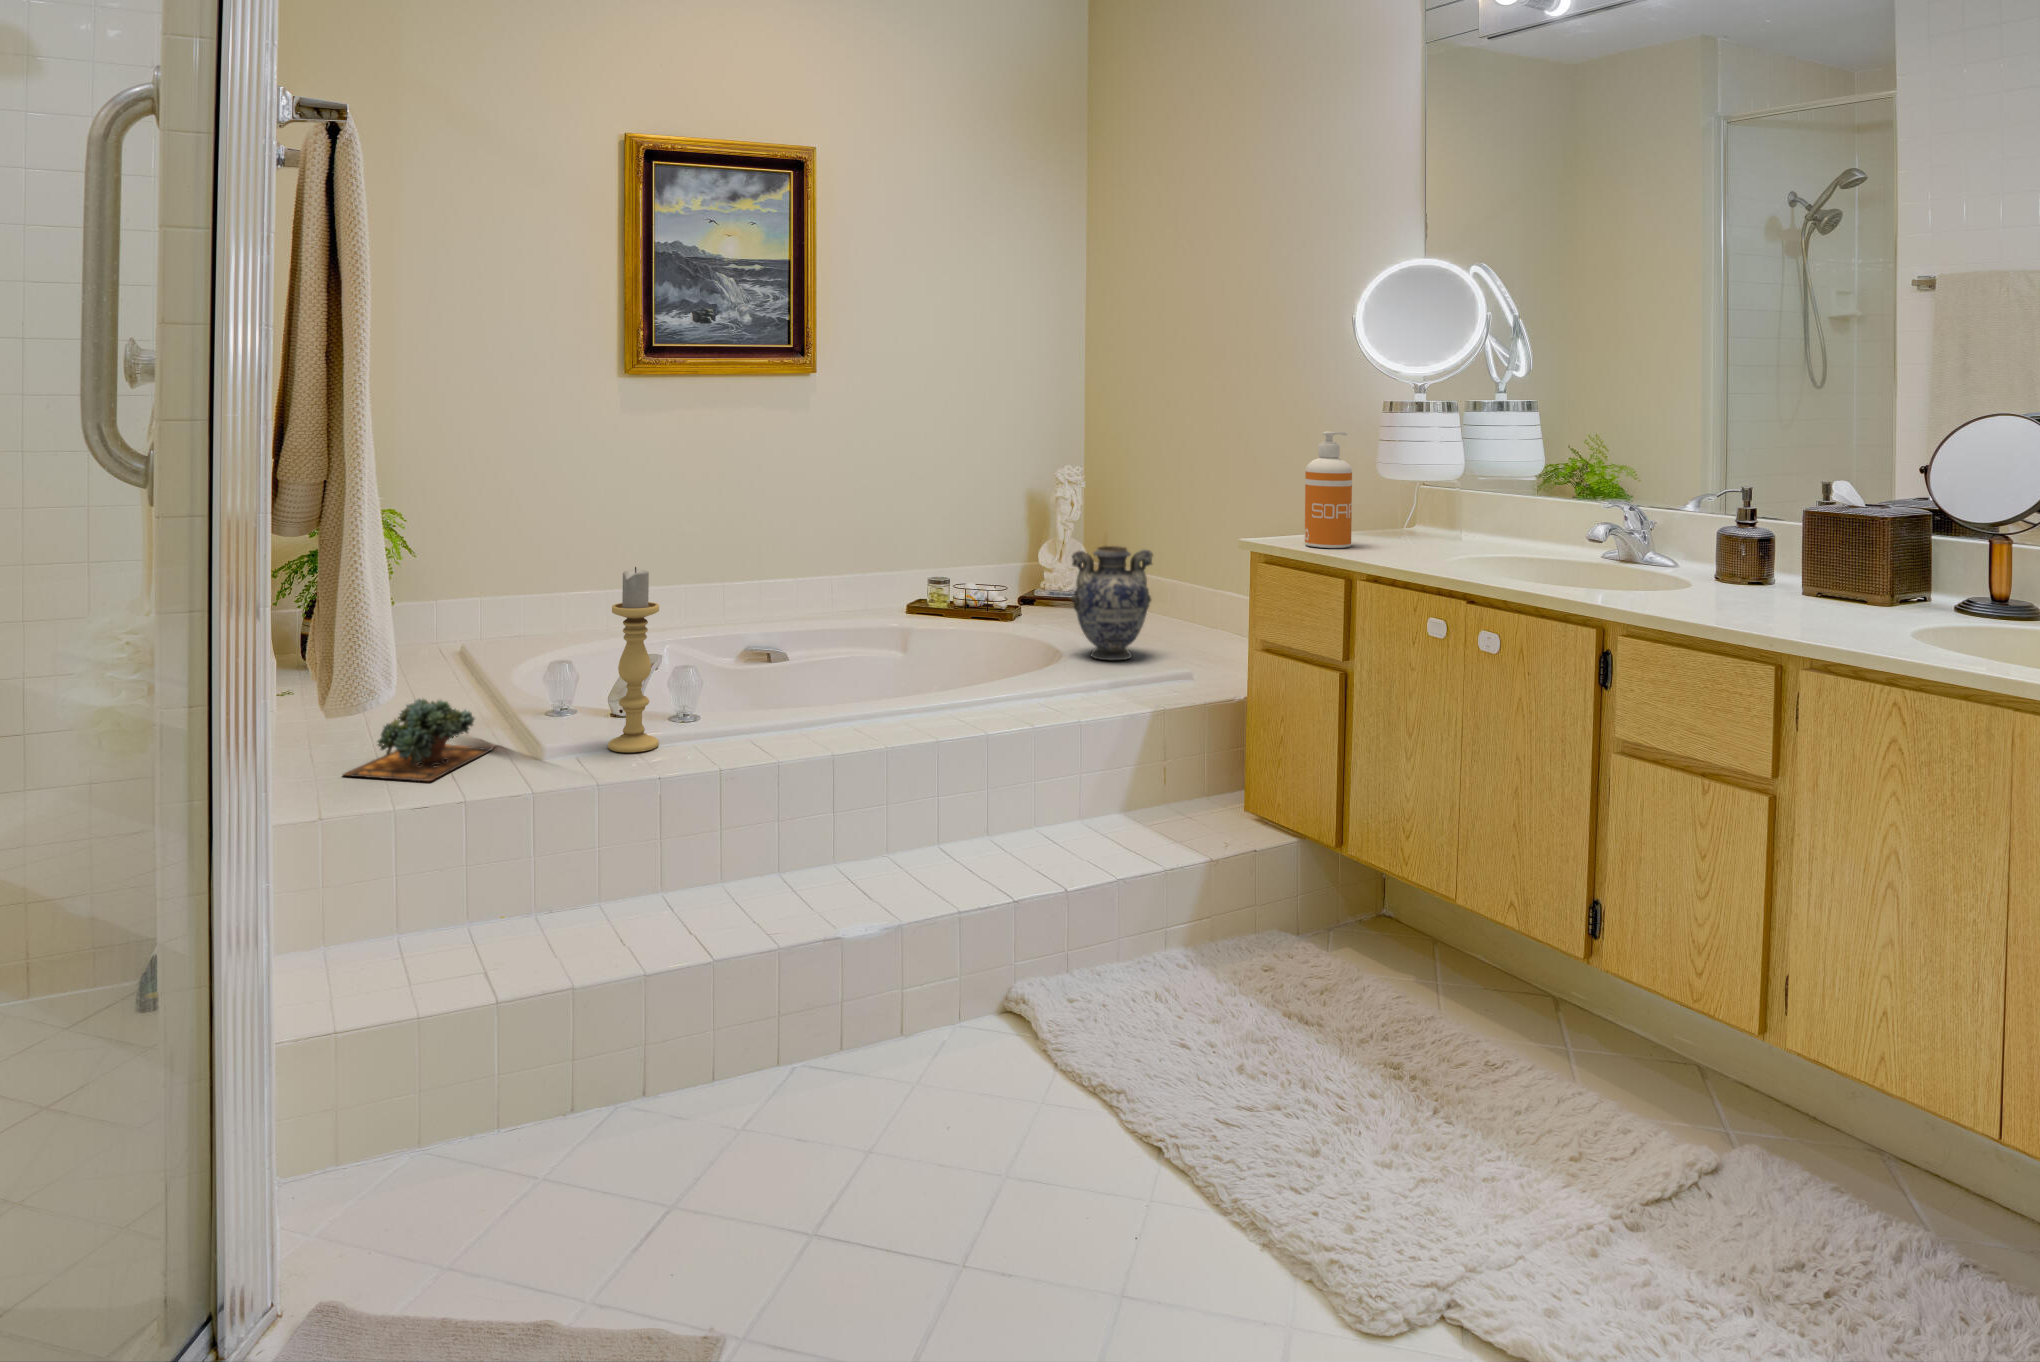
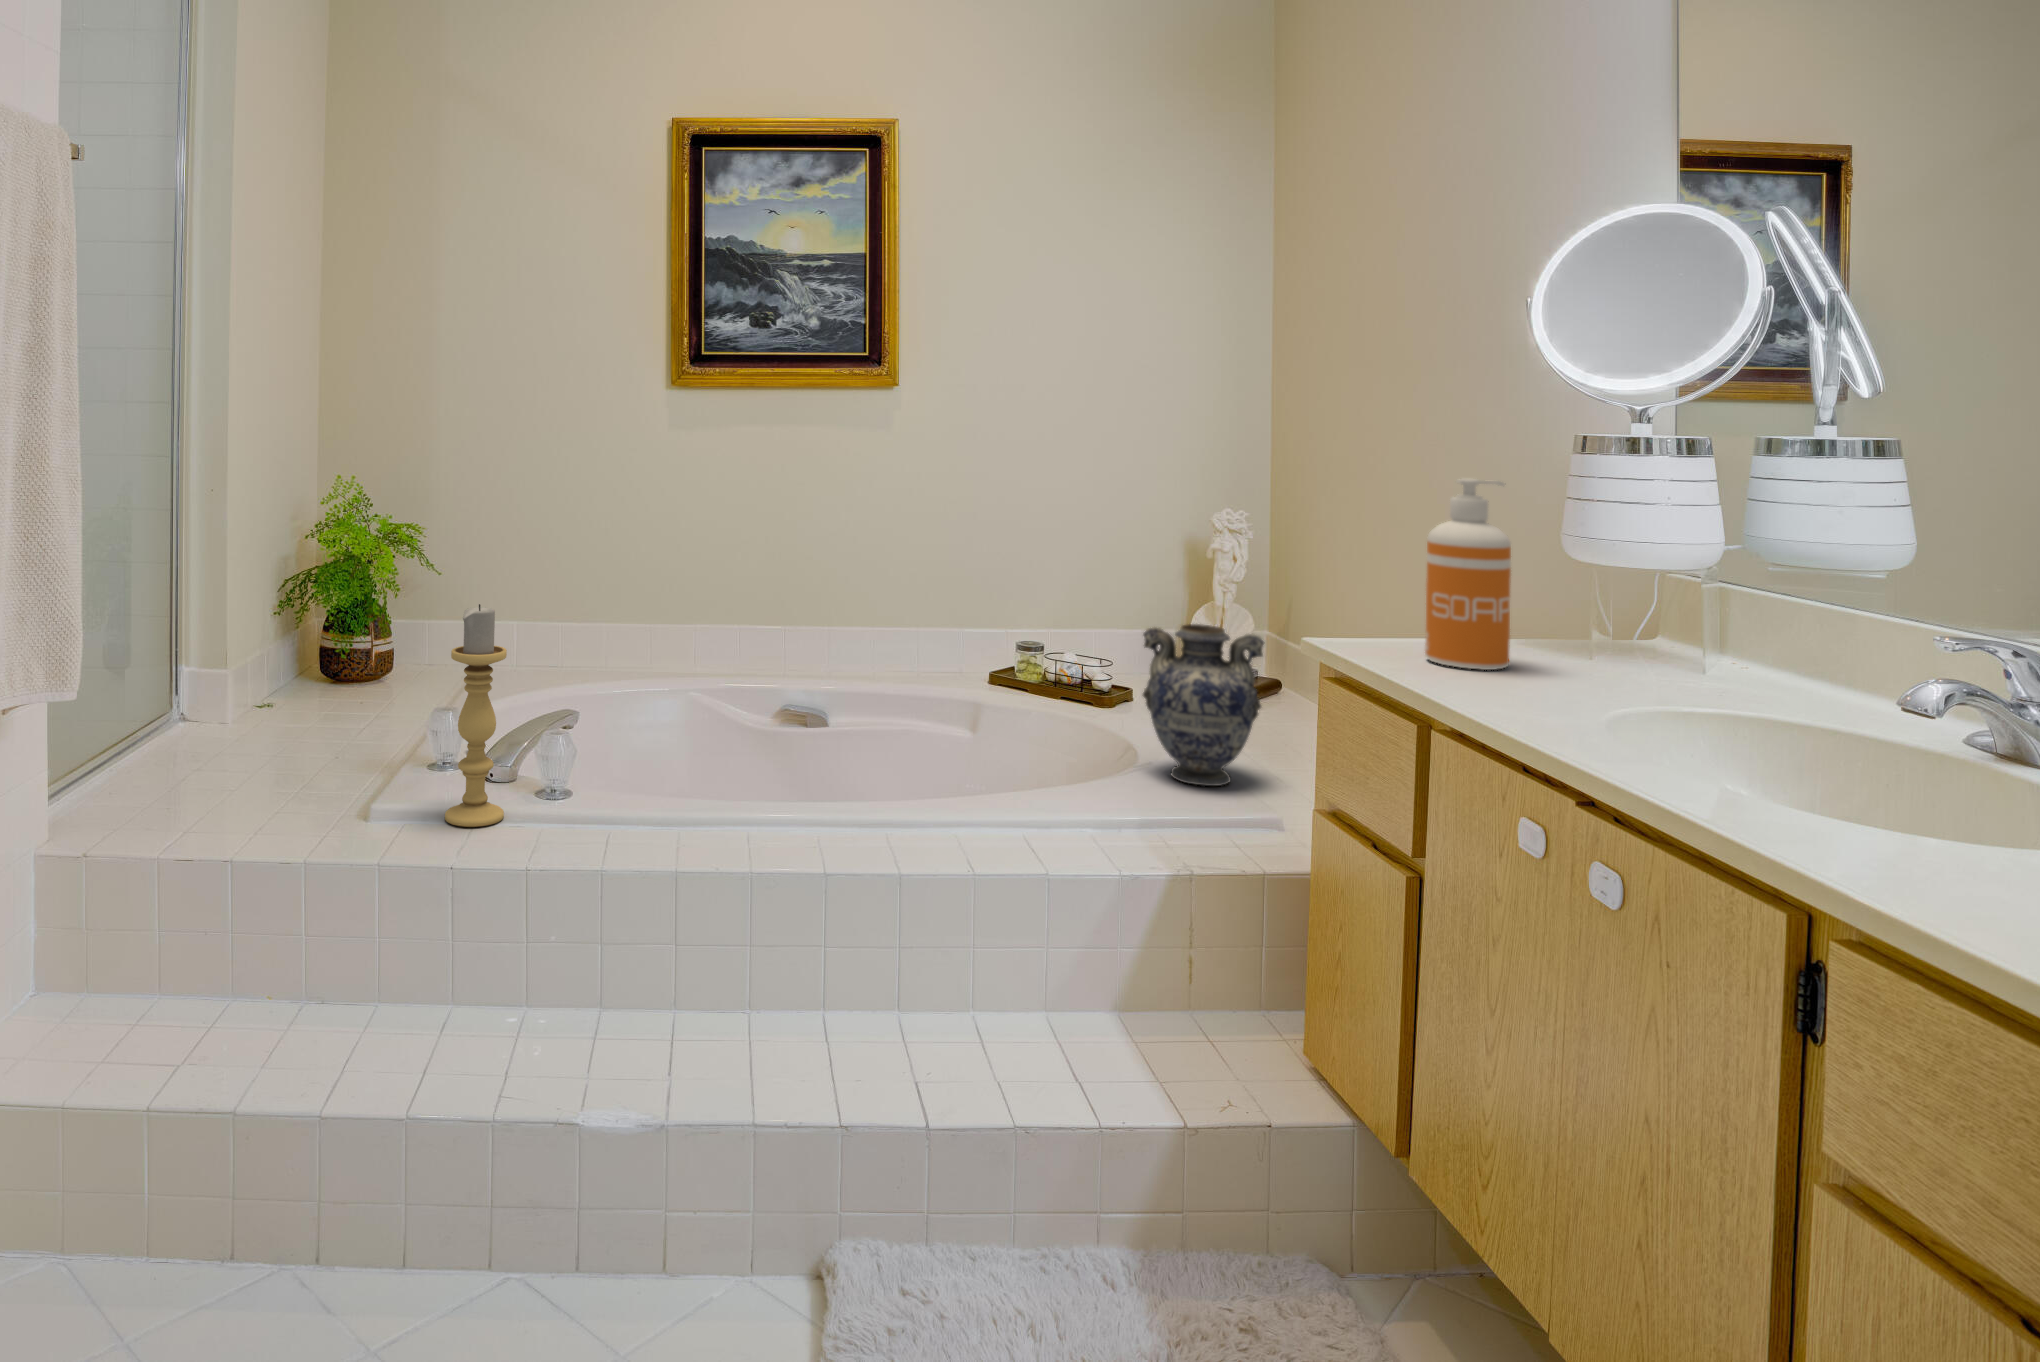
succulent plant: present [343,699,491,781] -> none [190,728,363,825]

